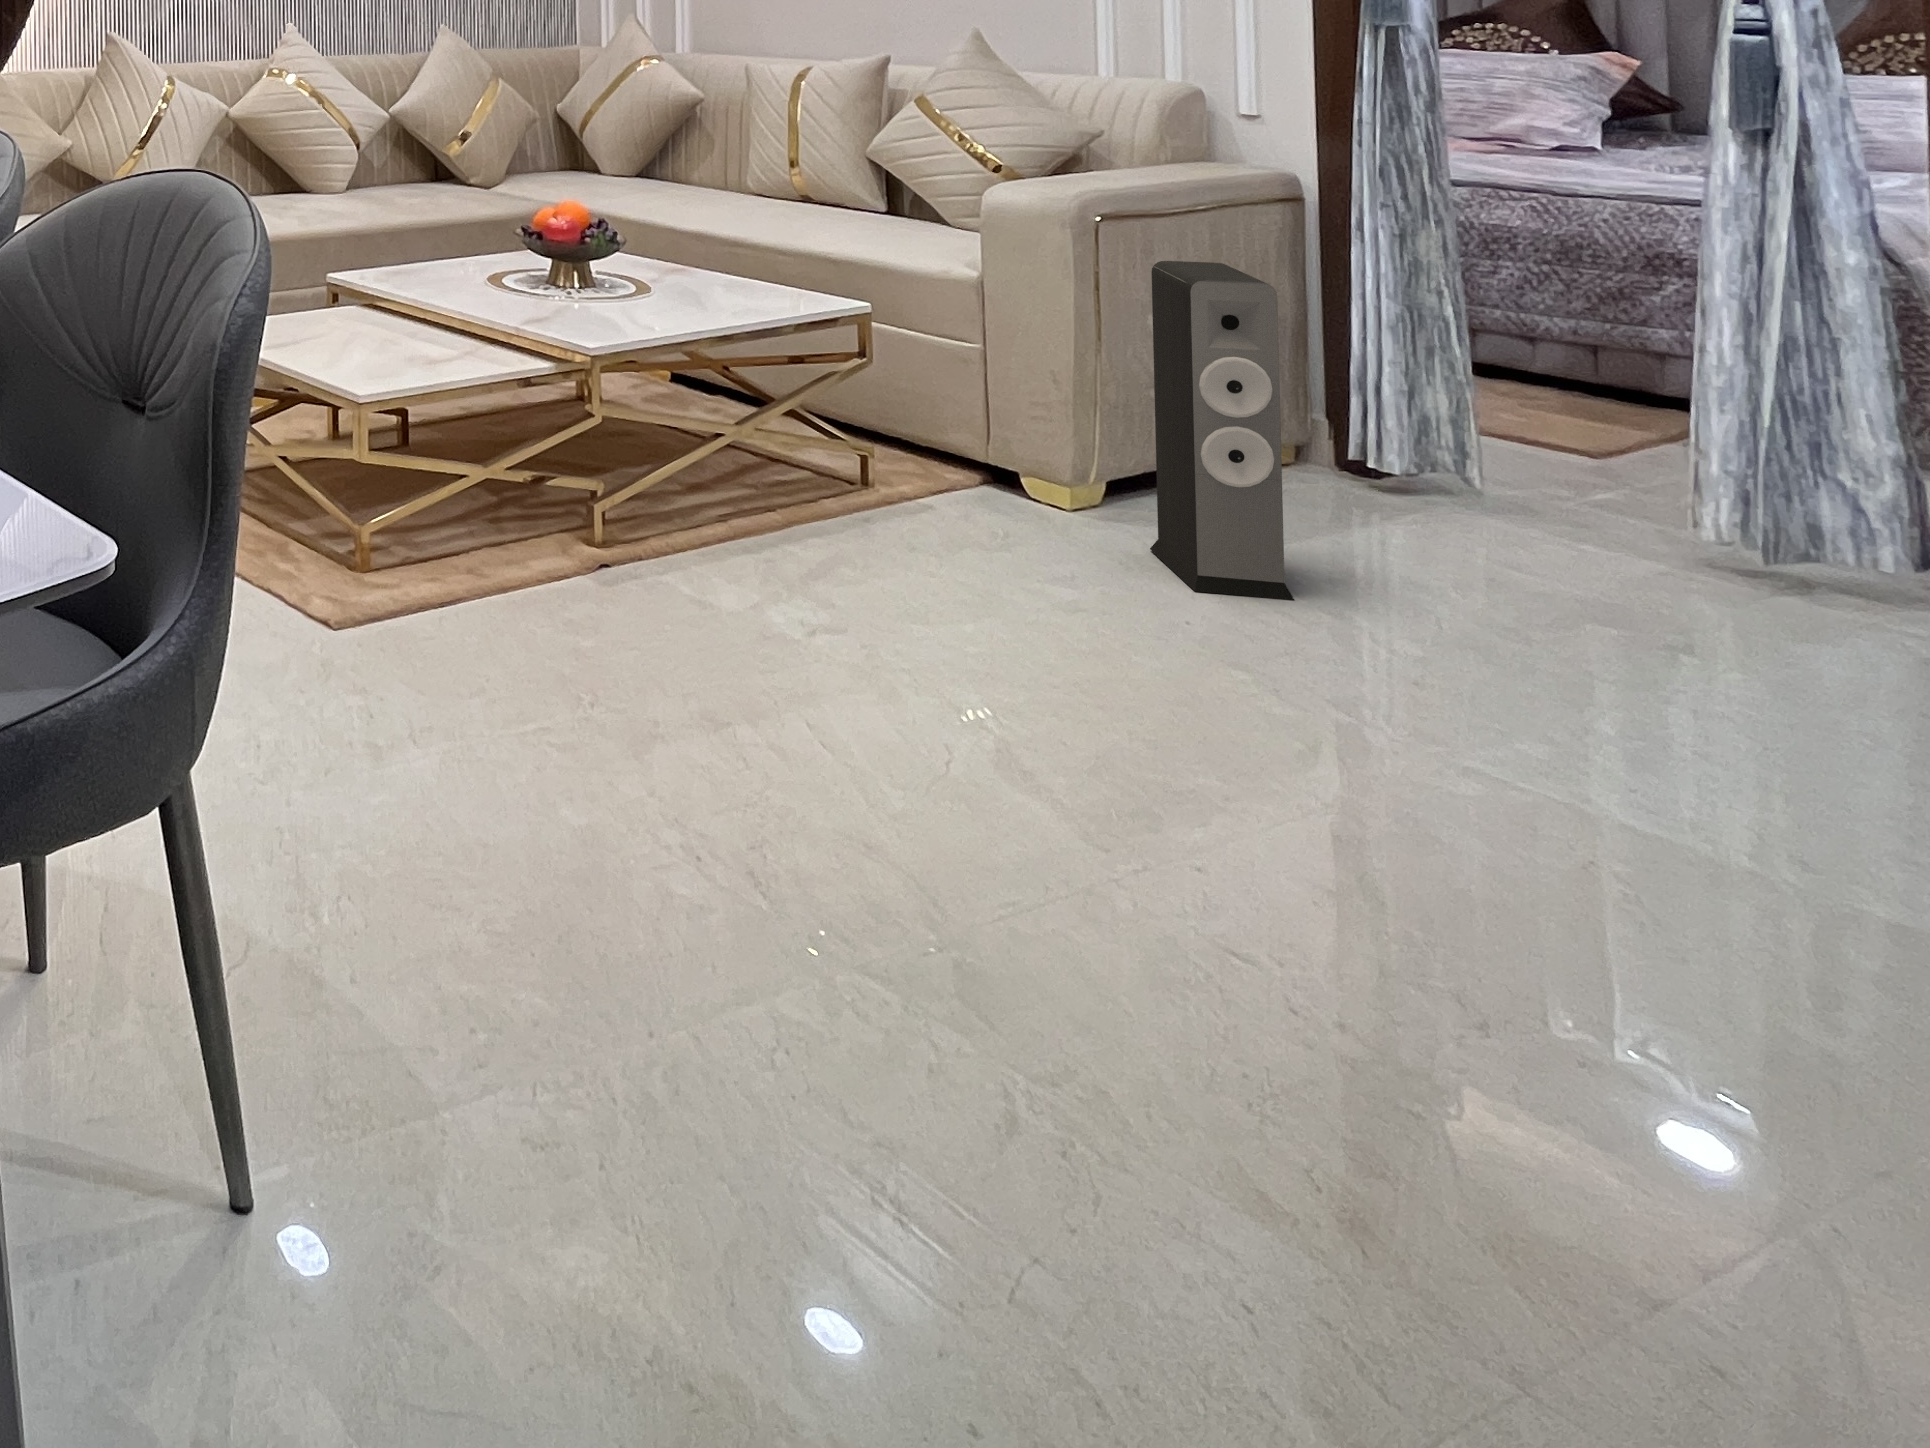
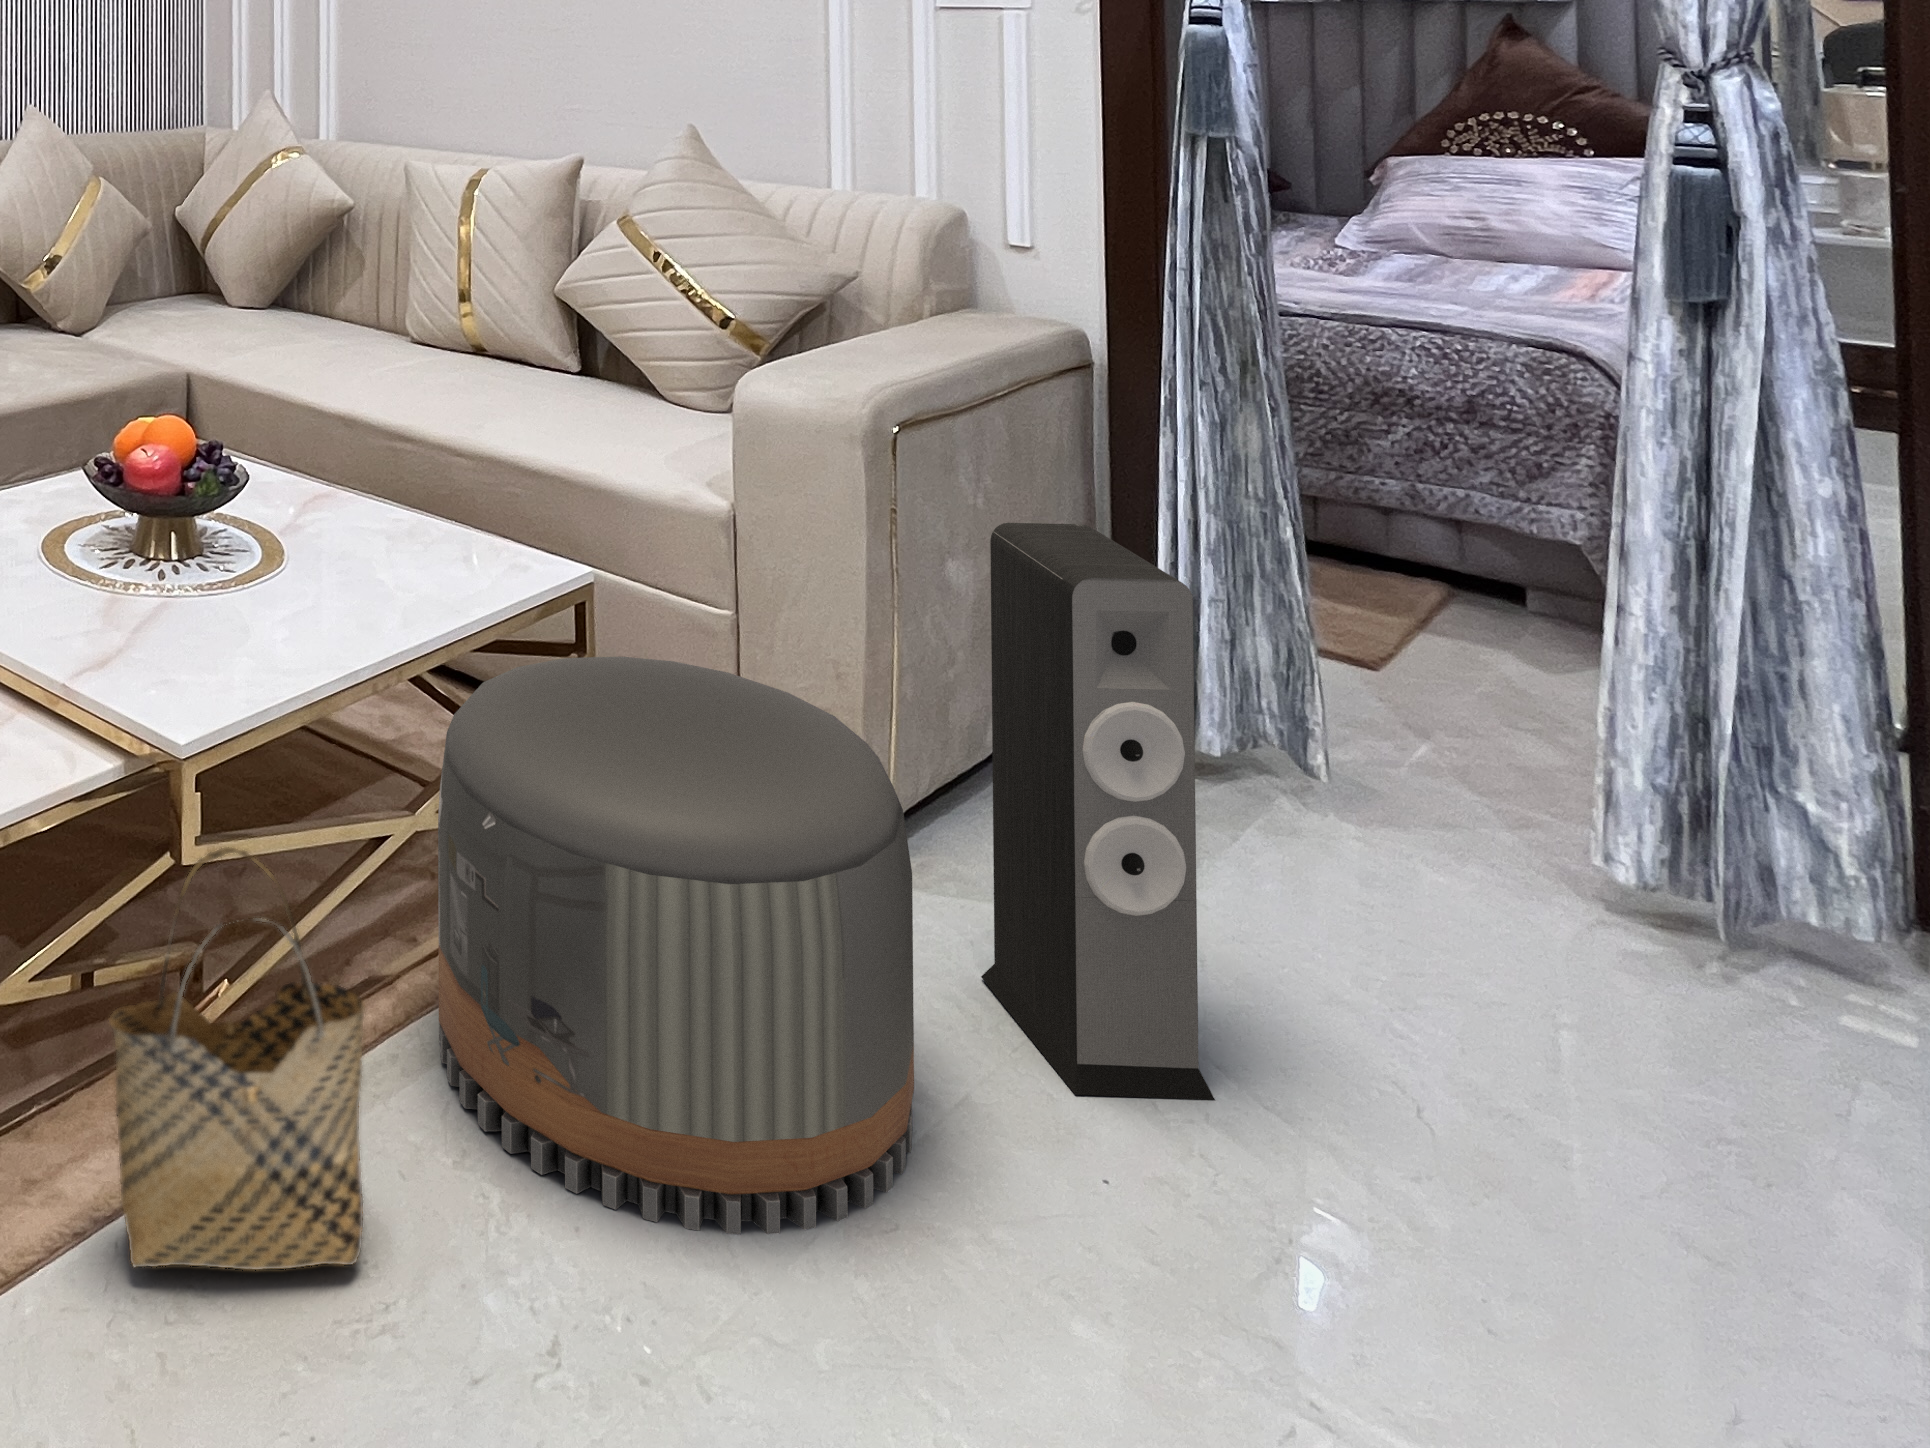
pouf: none [765,338,1076,618] -> present [438,656,914,1234]
woven basket: none [572,397,720,602] -> present [109,847,365,1270]

